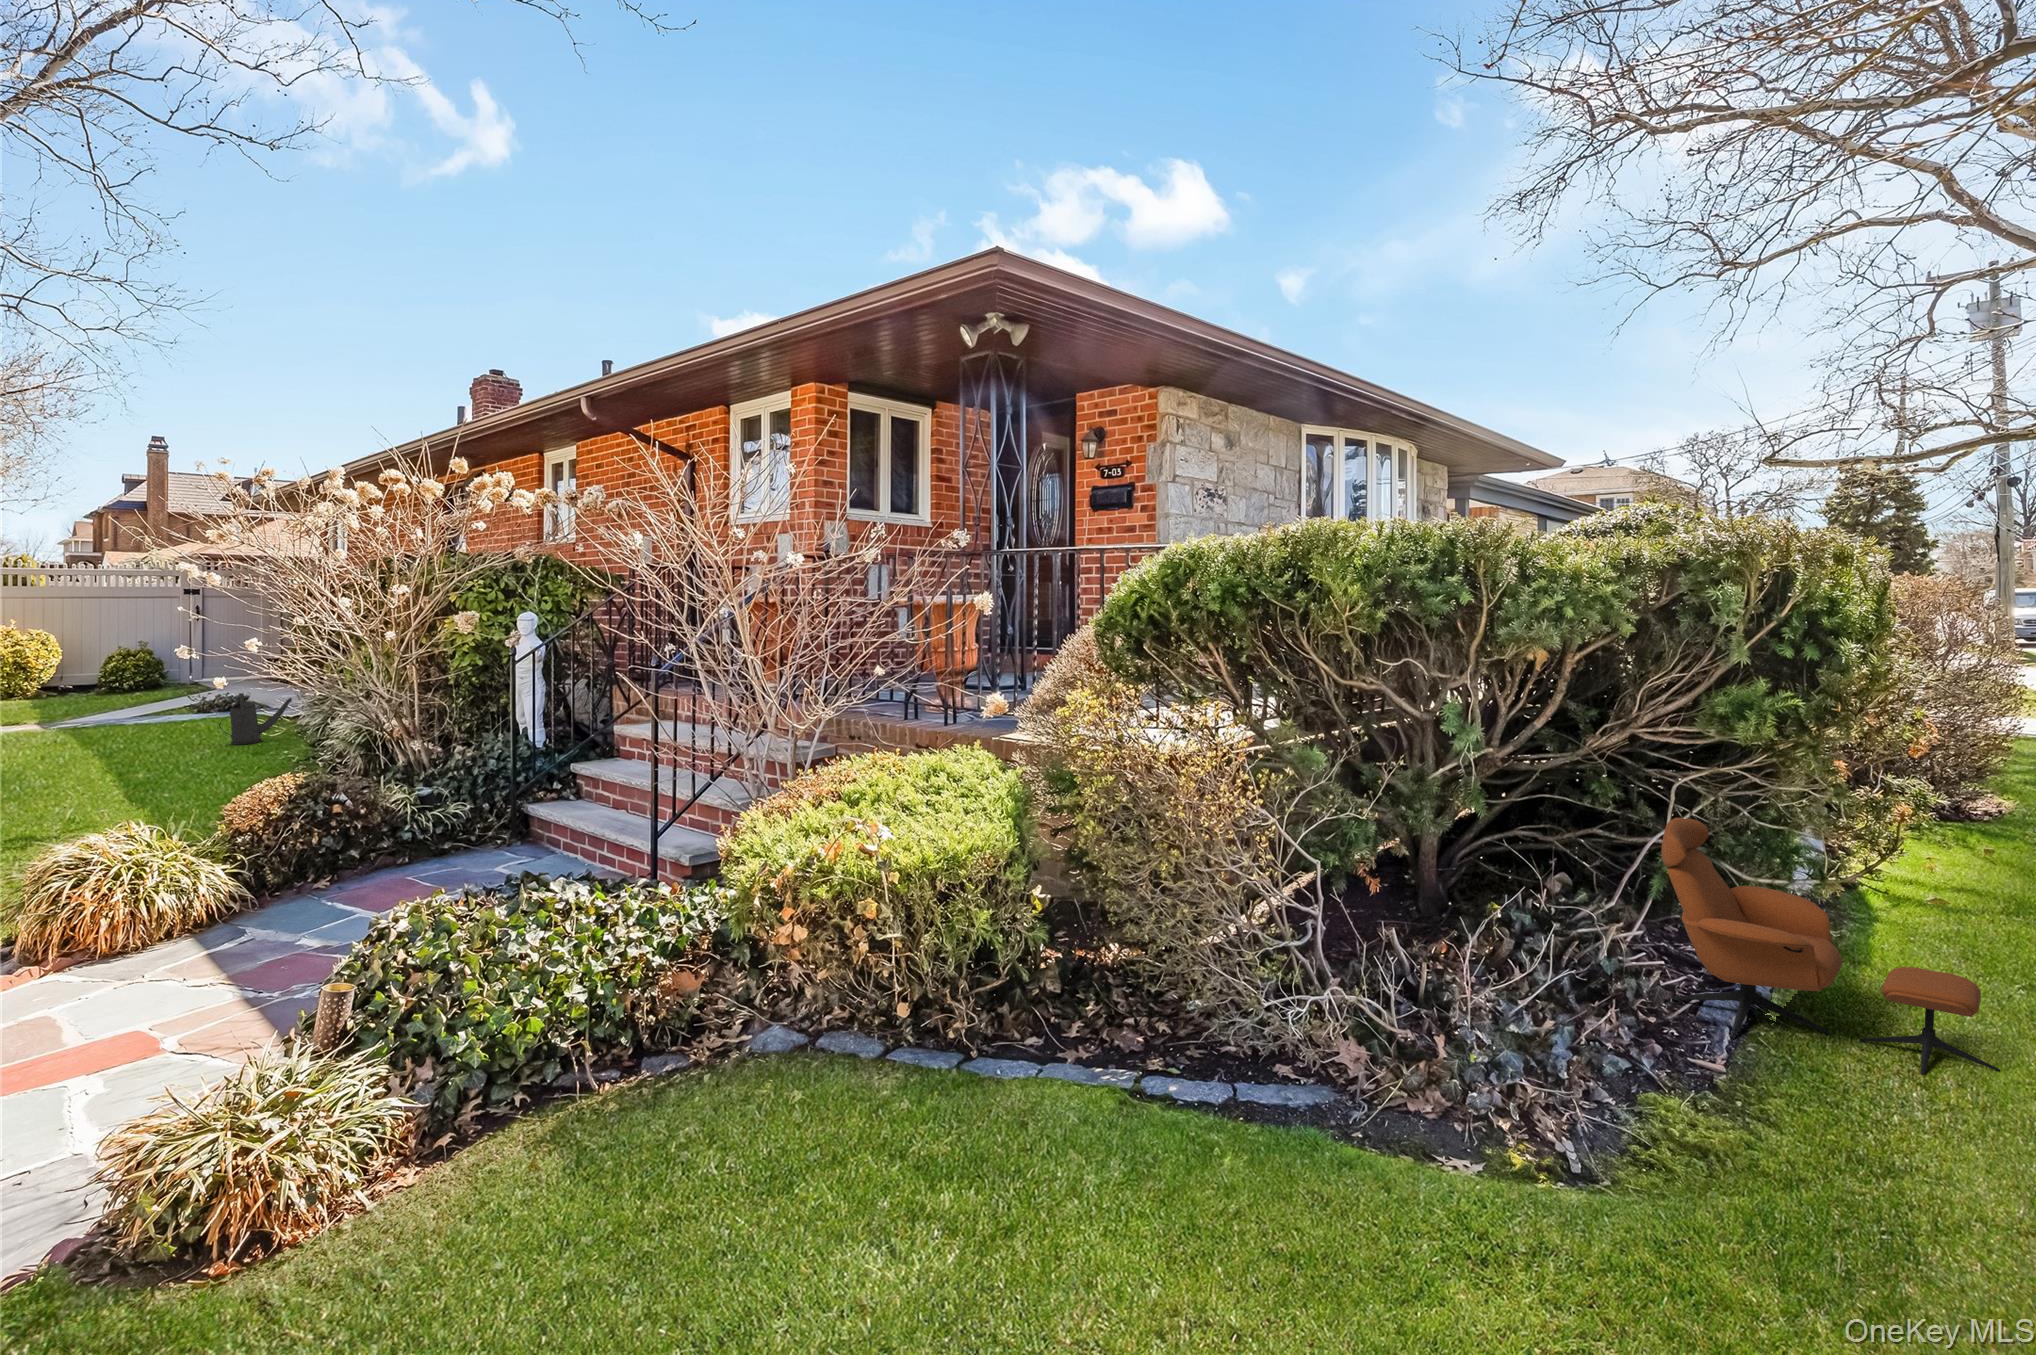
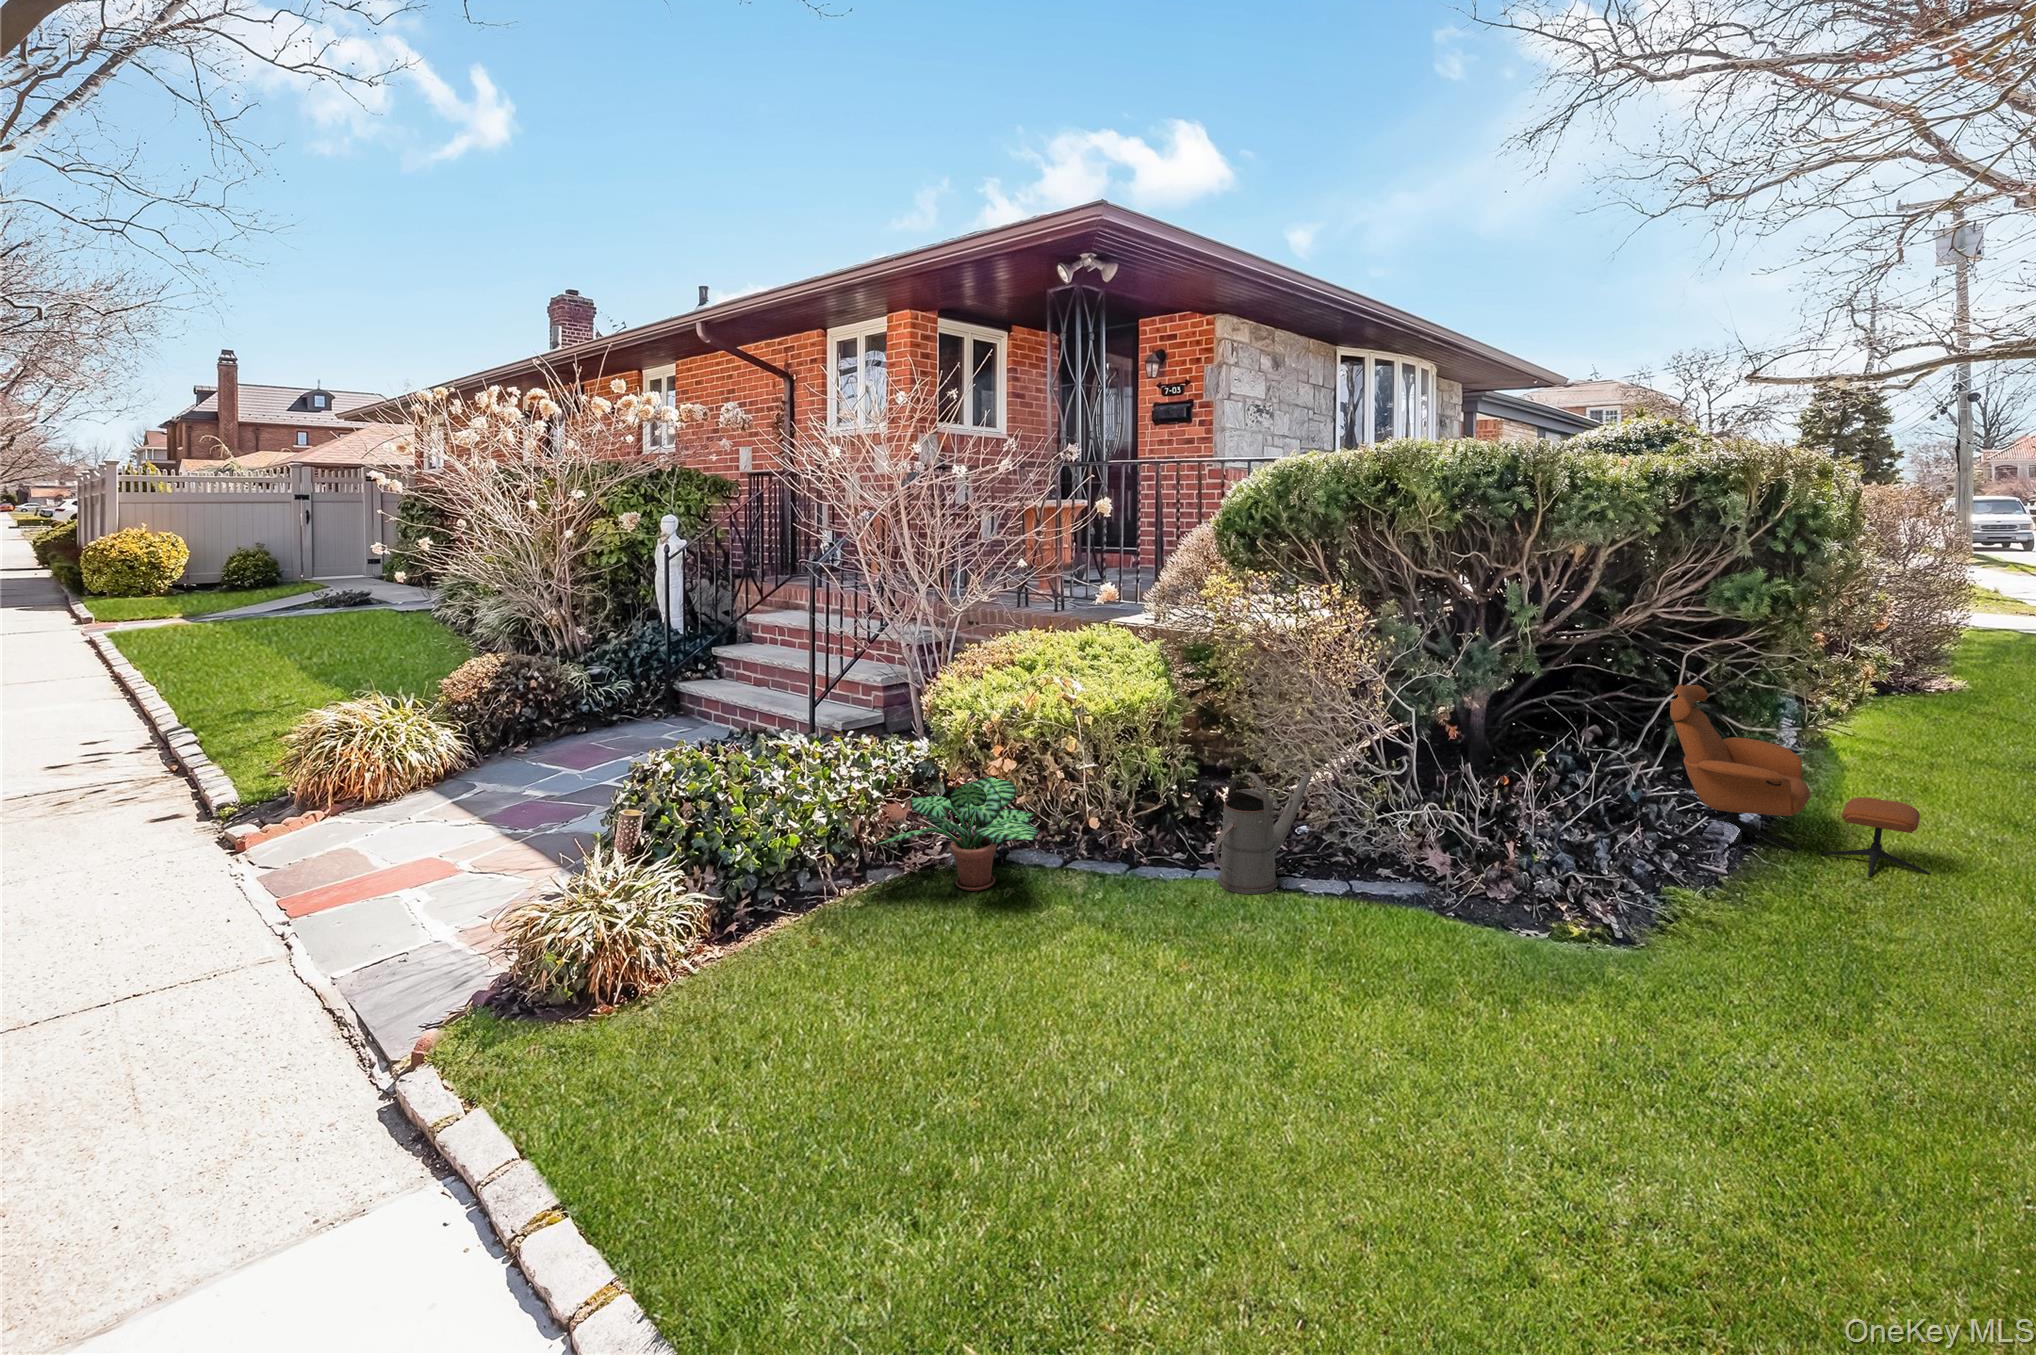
watering can: present [219,693,292,745] -> present [1213,772,1312,894]
potted plant: none [638,932,854,1091] -> present [876,776,1039,891]

